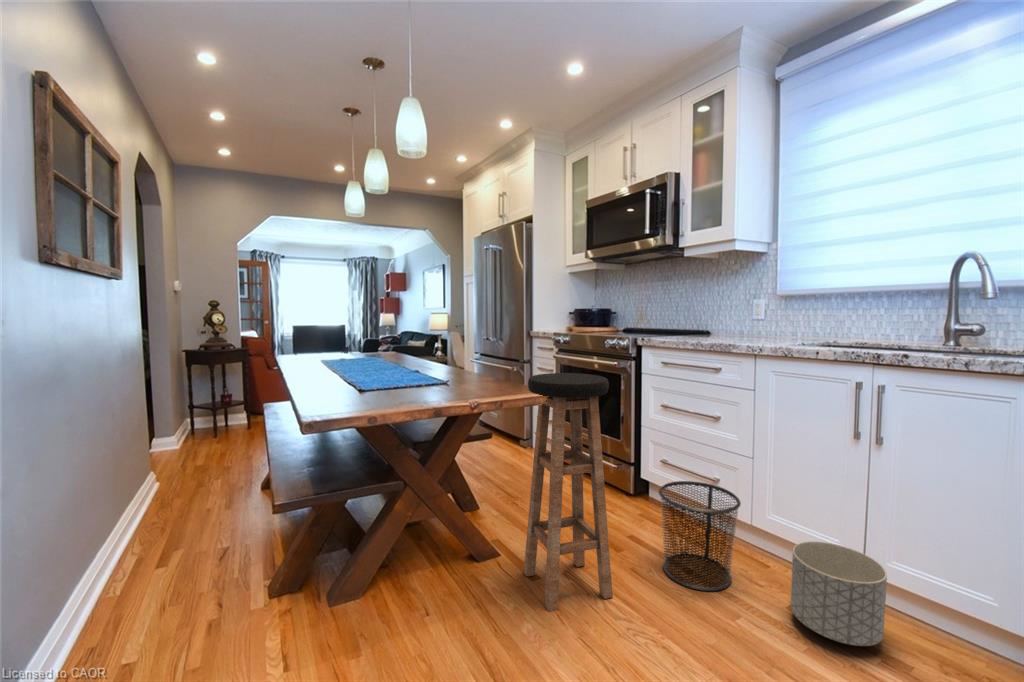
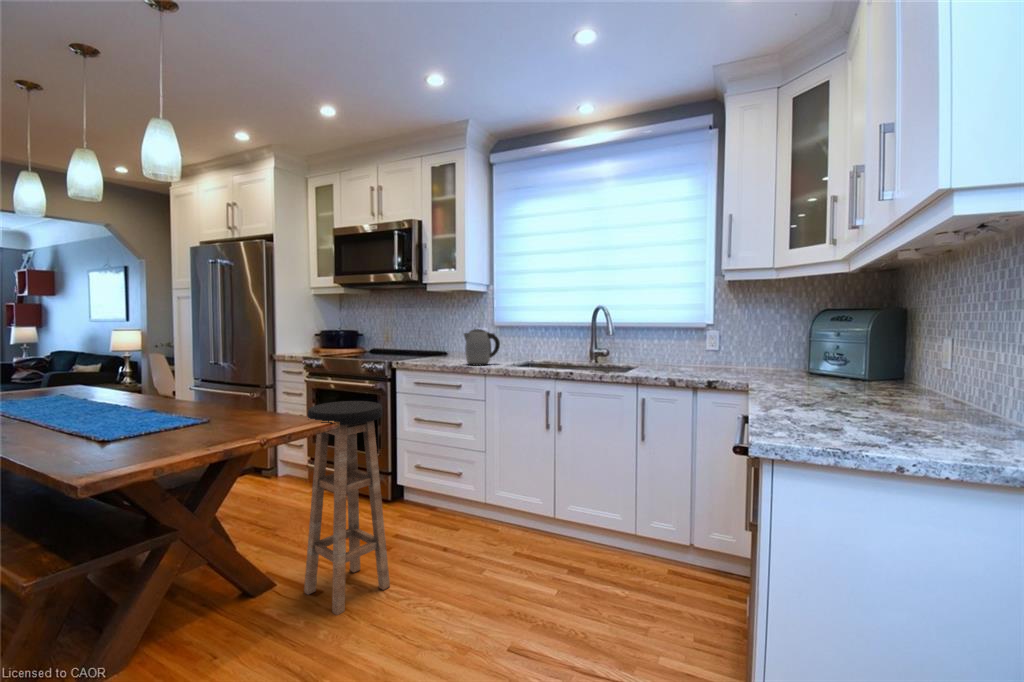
kettle: none [726,296,780,343] -> present [464,329,500,365]
waste bin: present [659,481,741,591] -> none [420,477,480,561]
planter: present [790,541,887,646] -> none [514,502,566,565]

